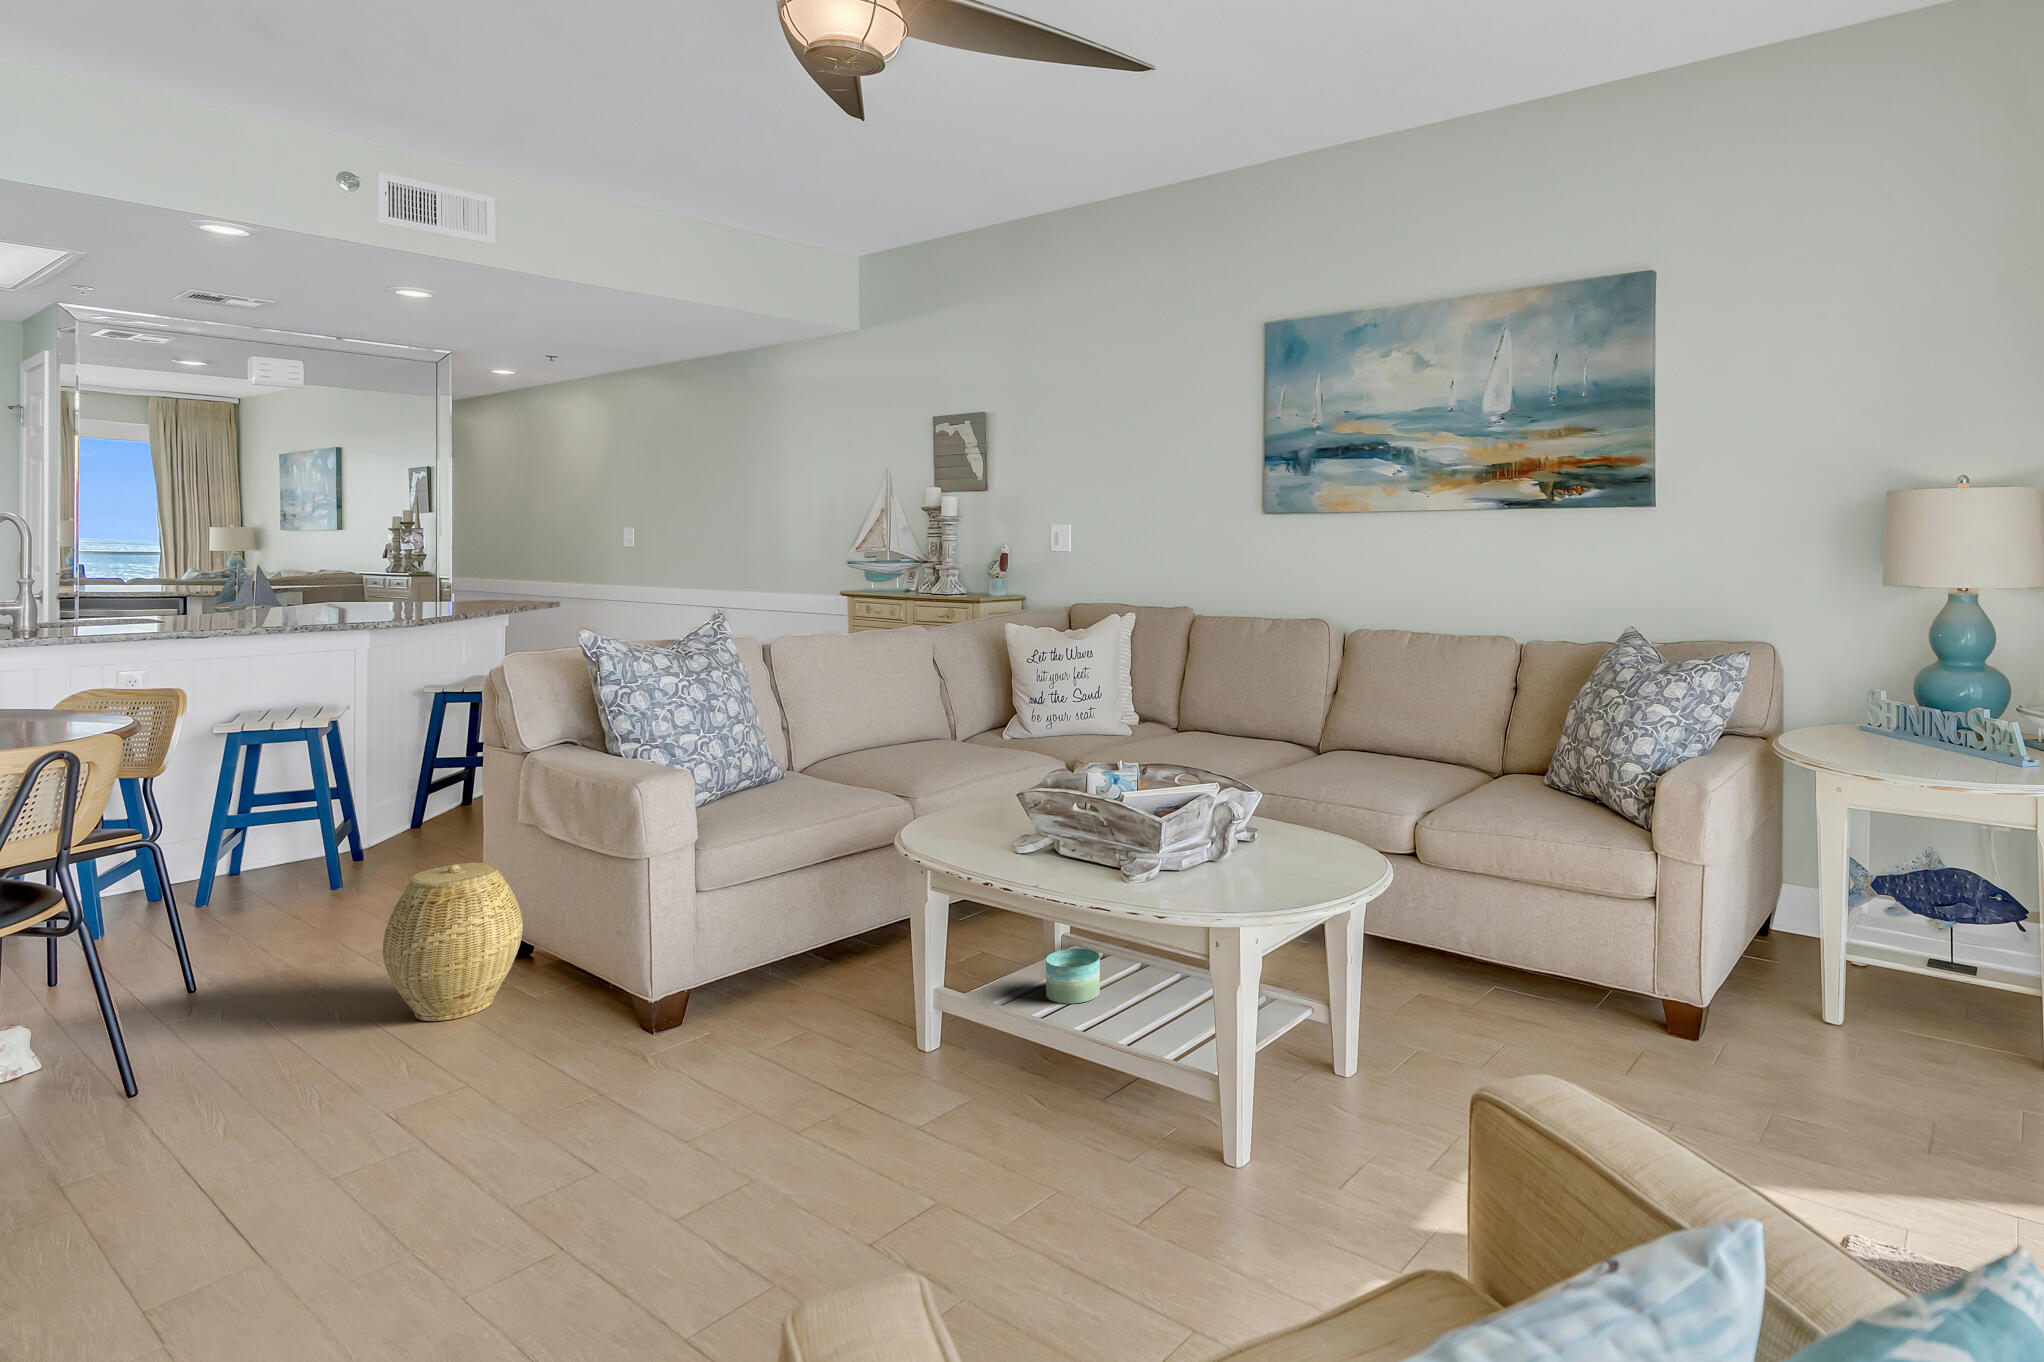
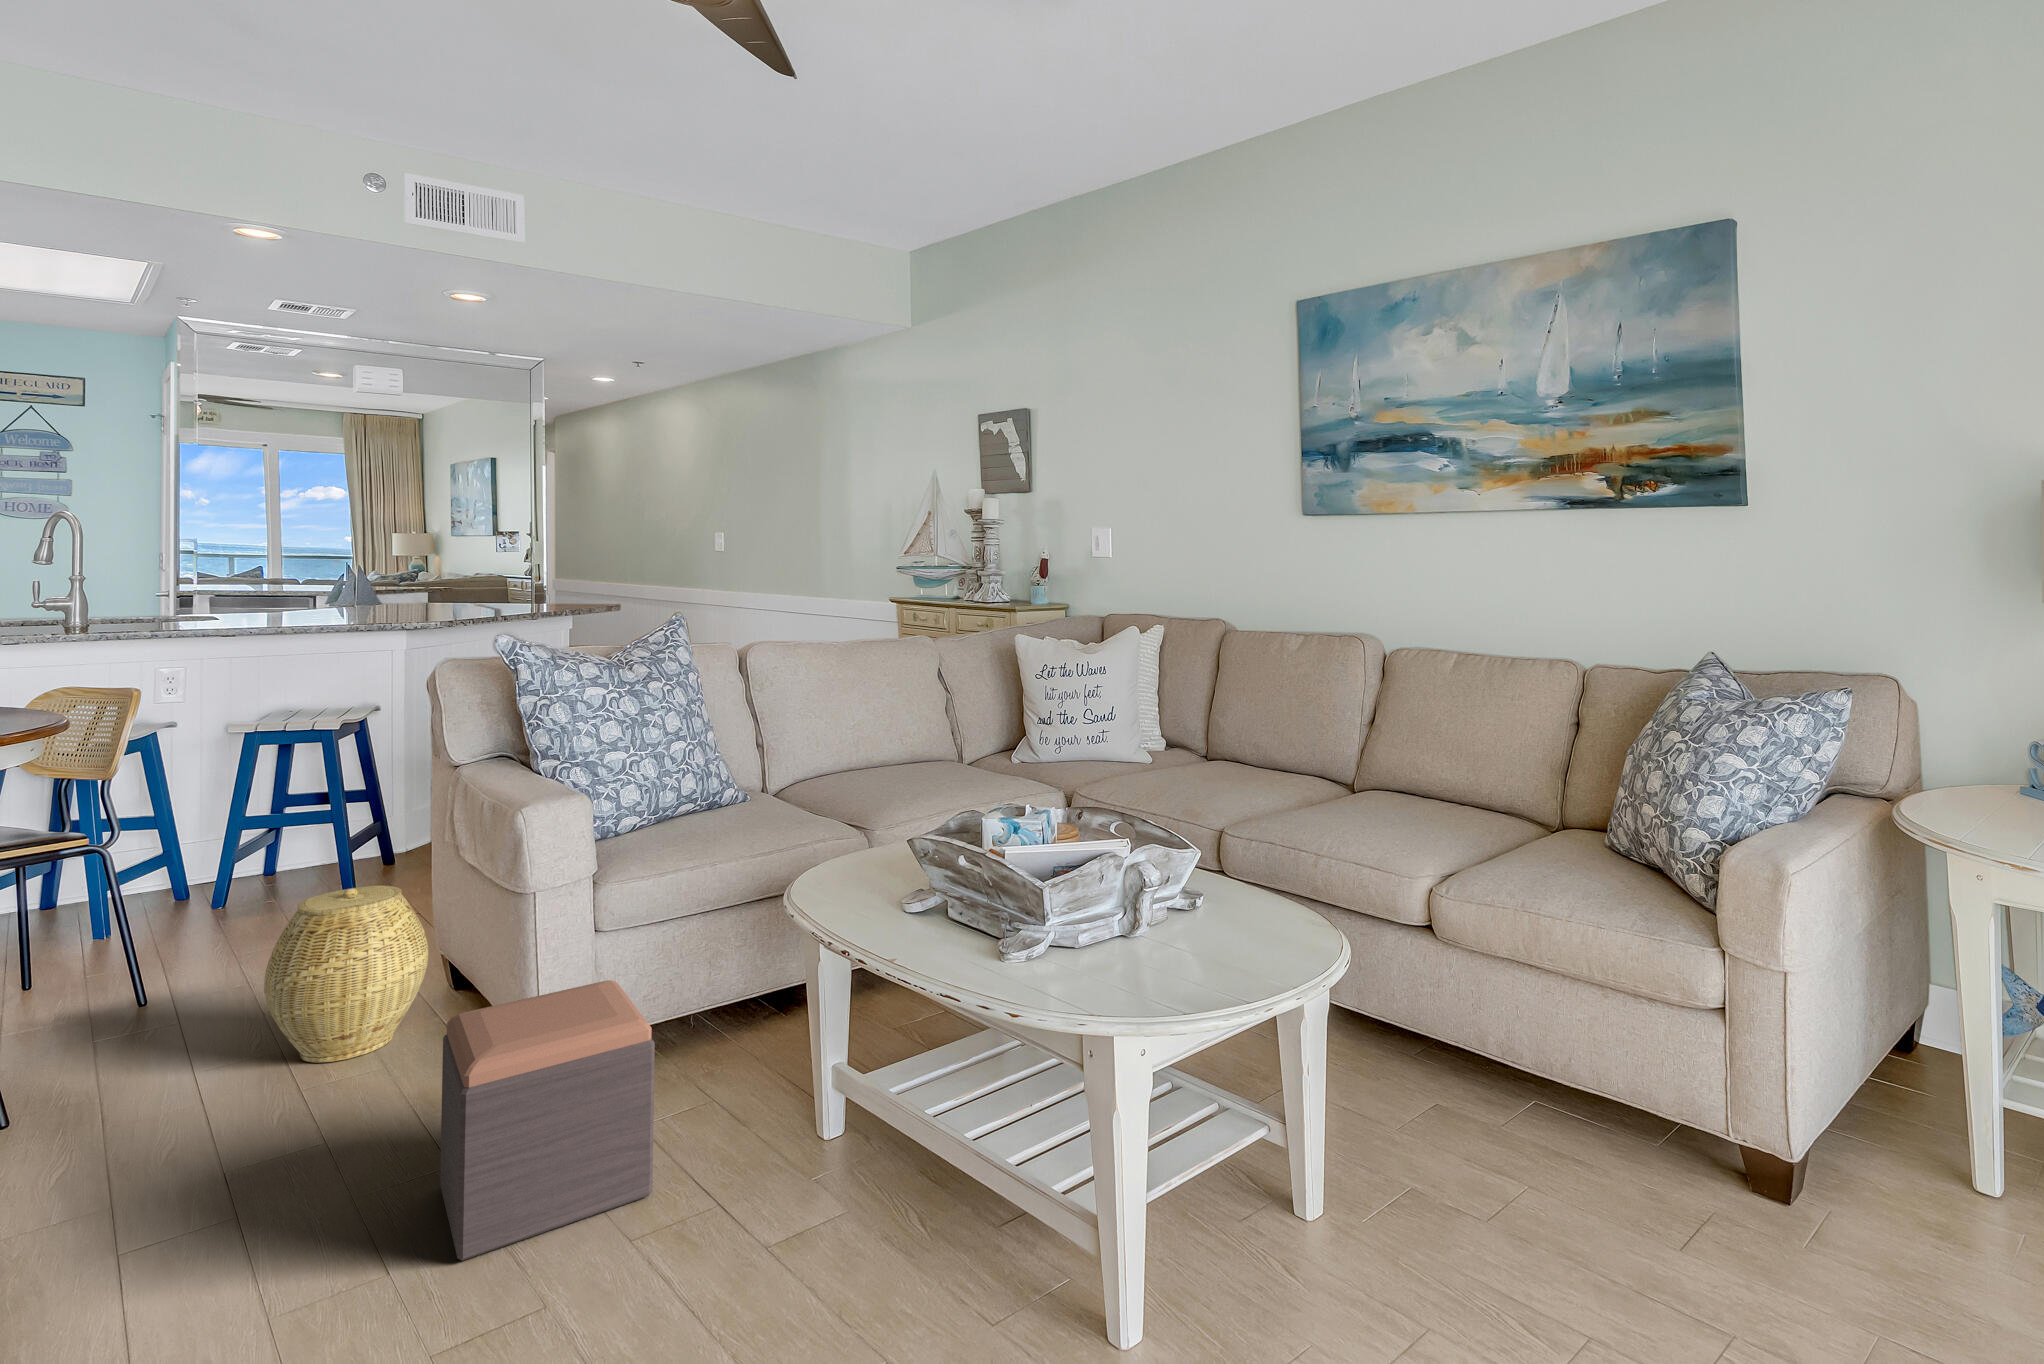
footstool: none [628,922,818,1140] -> present [440,980,655,1261]
candle: present [1046,948,1100,1004] -> none [938,1032,1005,1105]

